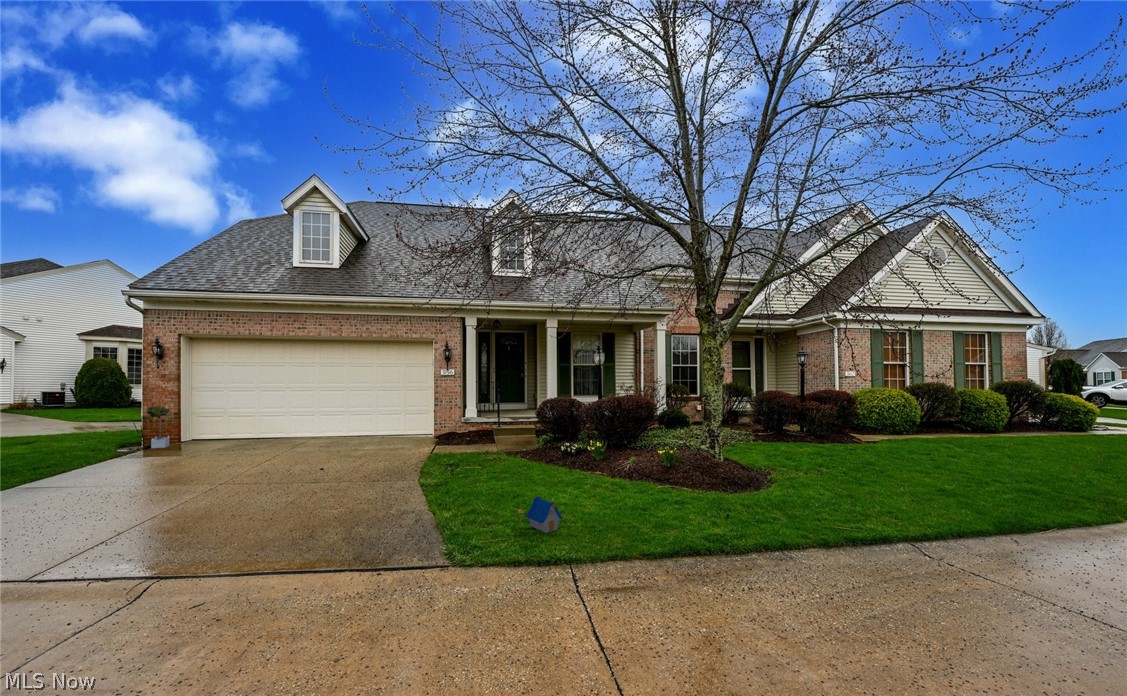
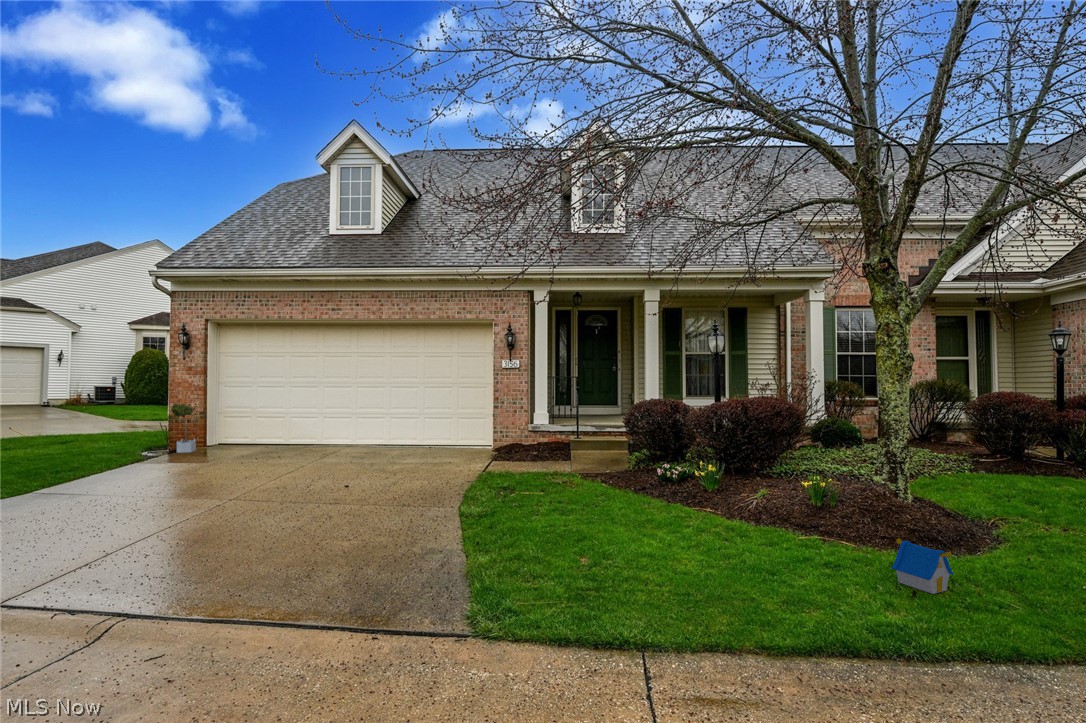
toy house: present [526,496,563,533] -> present [892,538,954,594]

